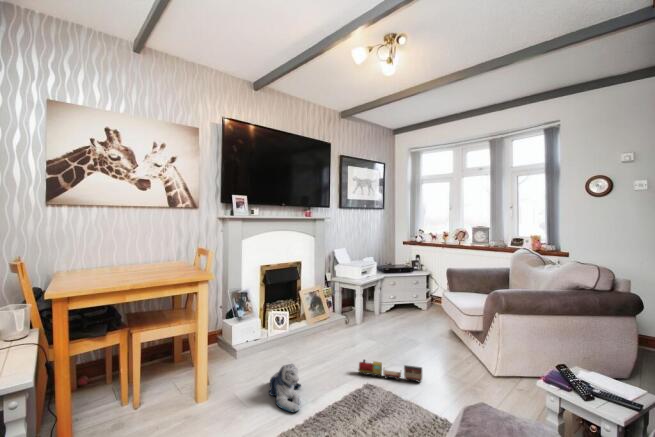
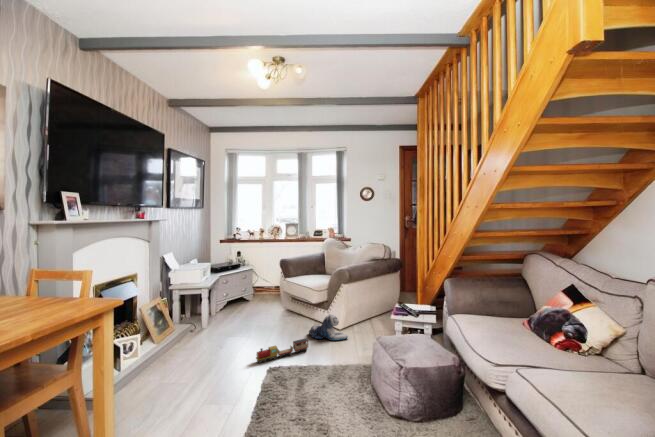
plush toy: present [269,364,301,412] -> present [309,315,348,341]

